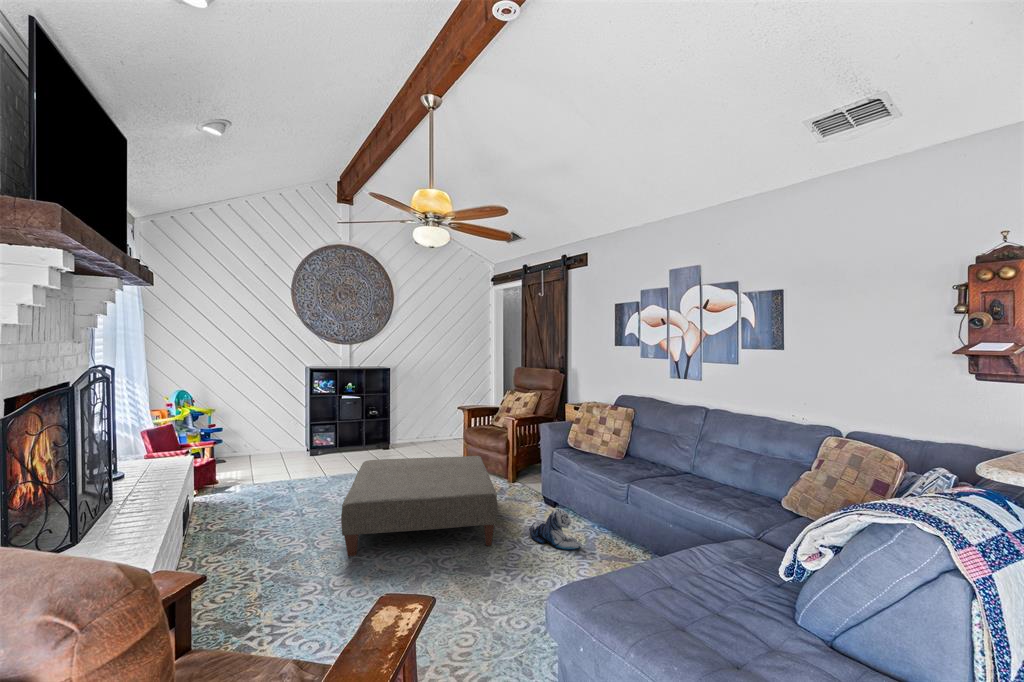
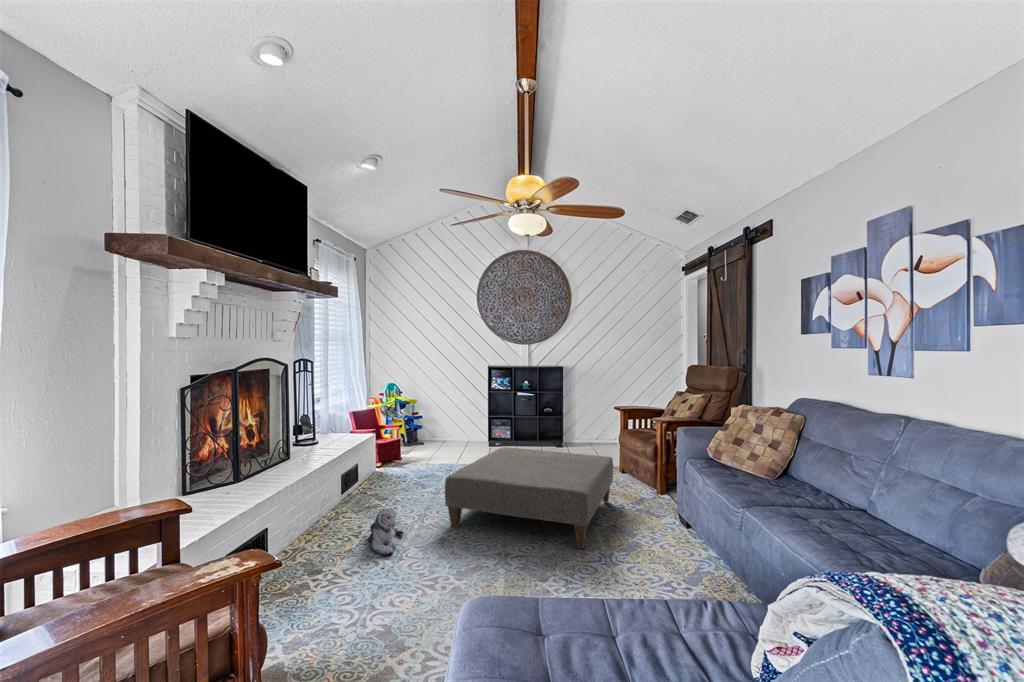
plush toy: present [529,509,582,550] -> present [368,508,403,555]

